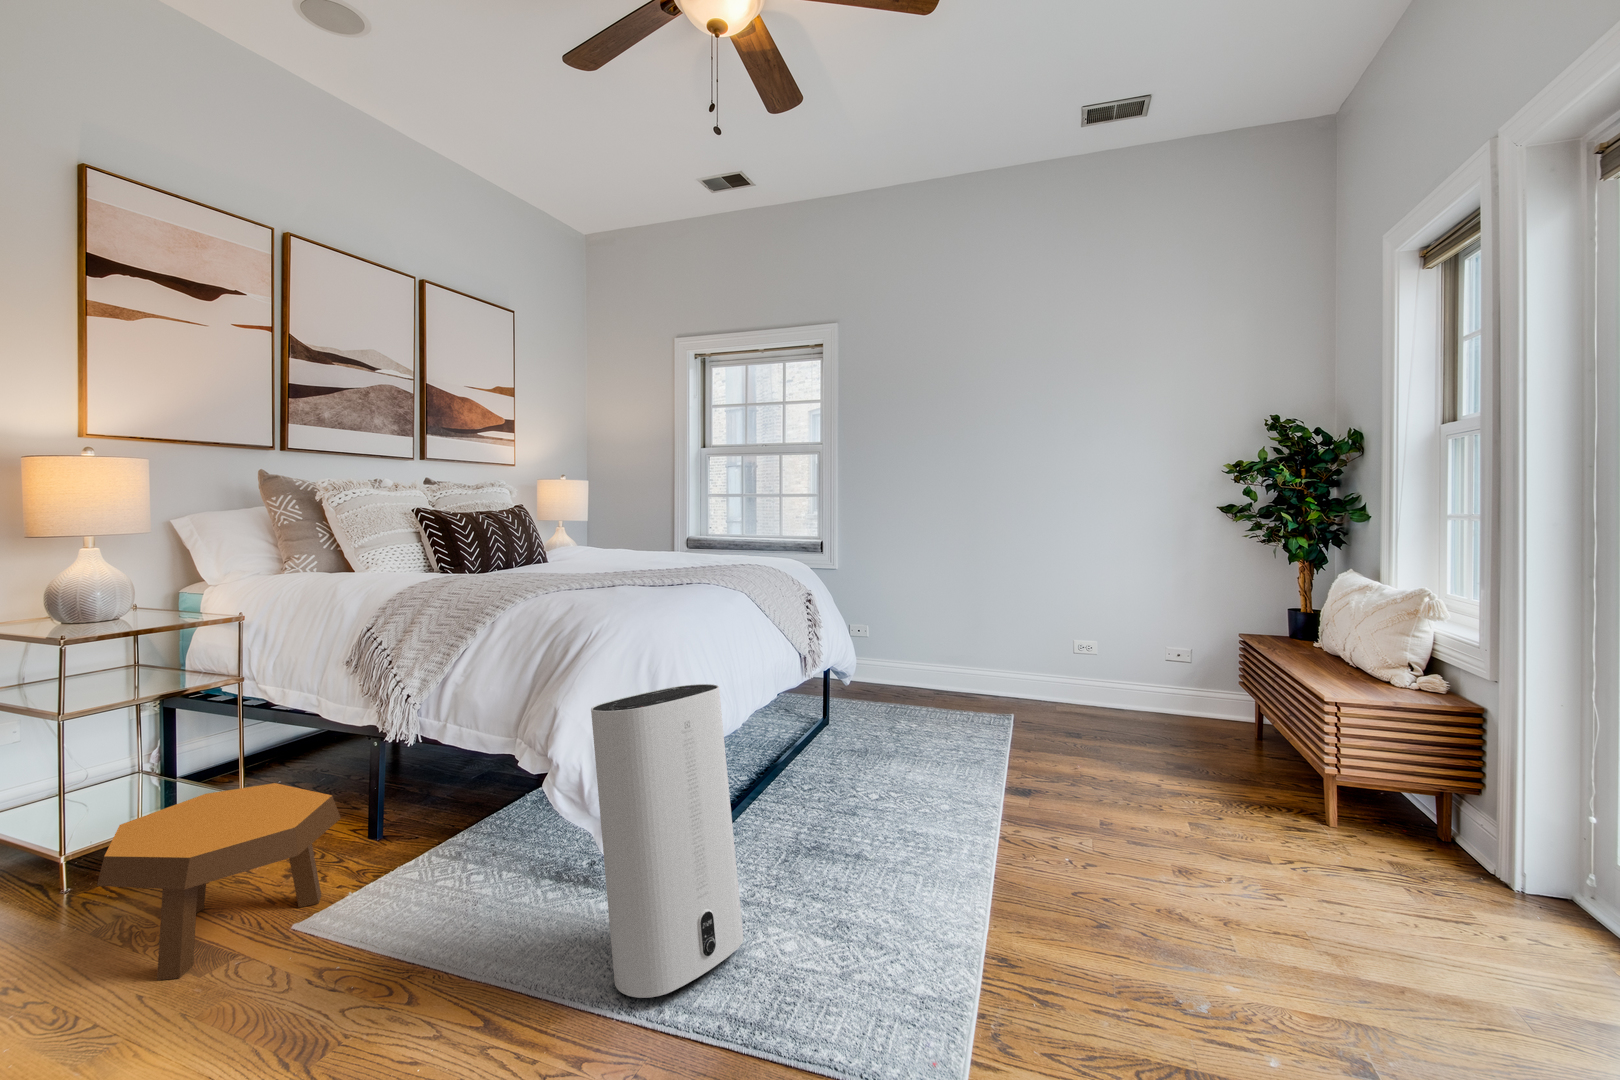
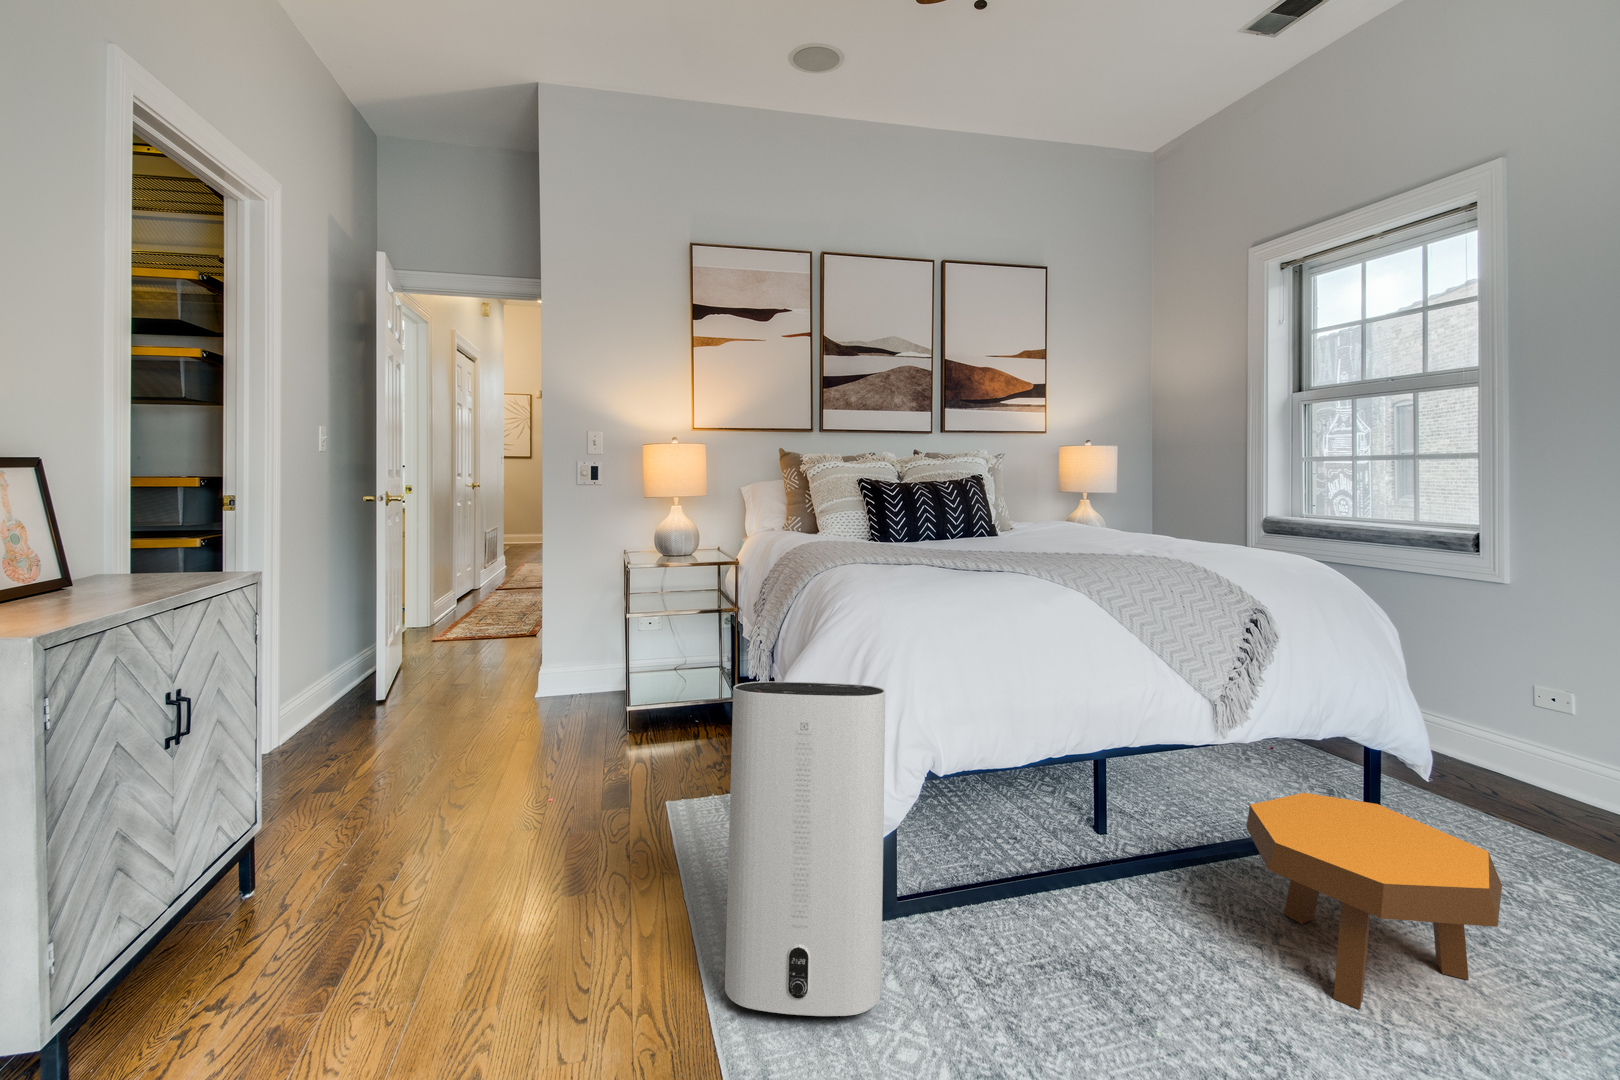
footstool: present [97,783,341,980] -> present [1246,793,1502,1009]

